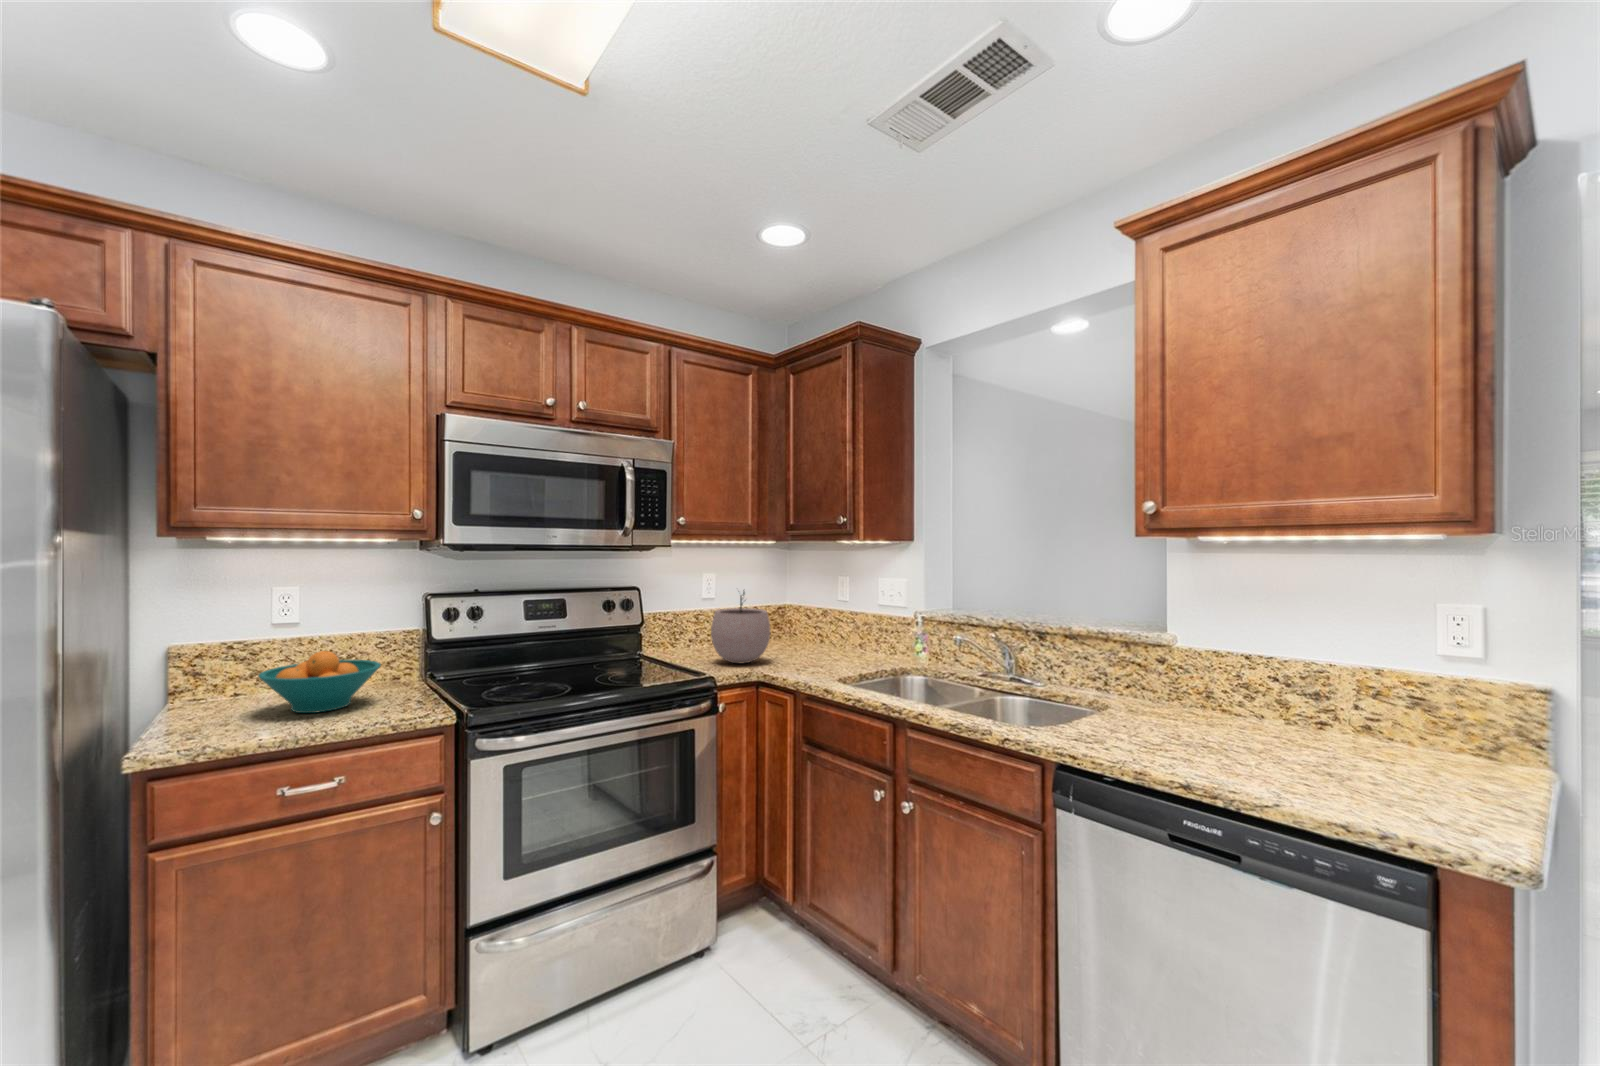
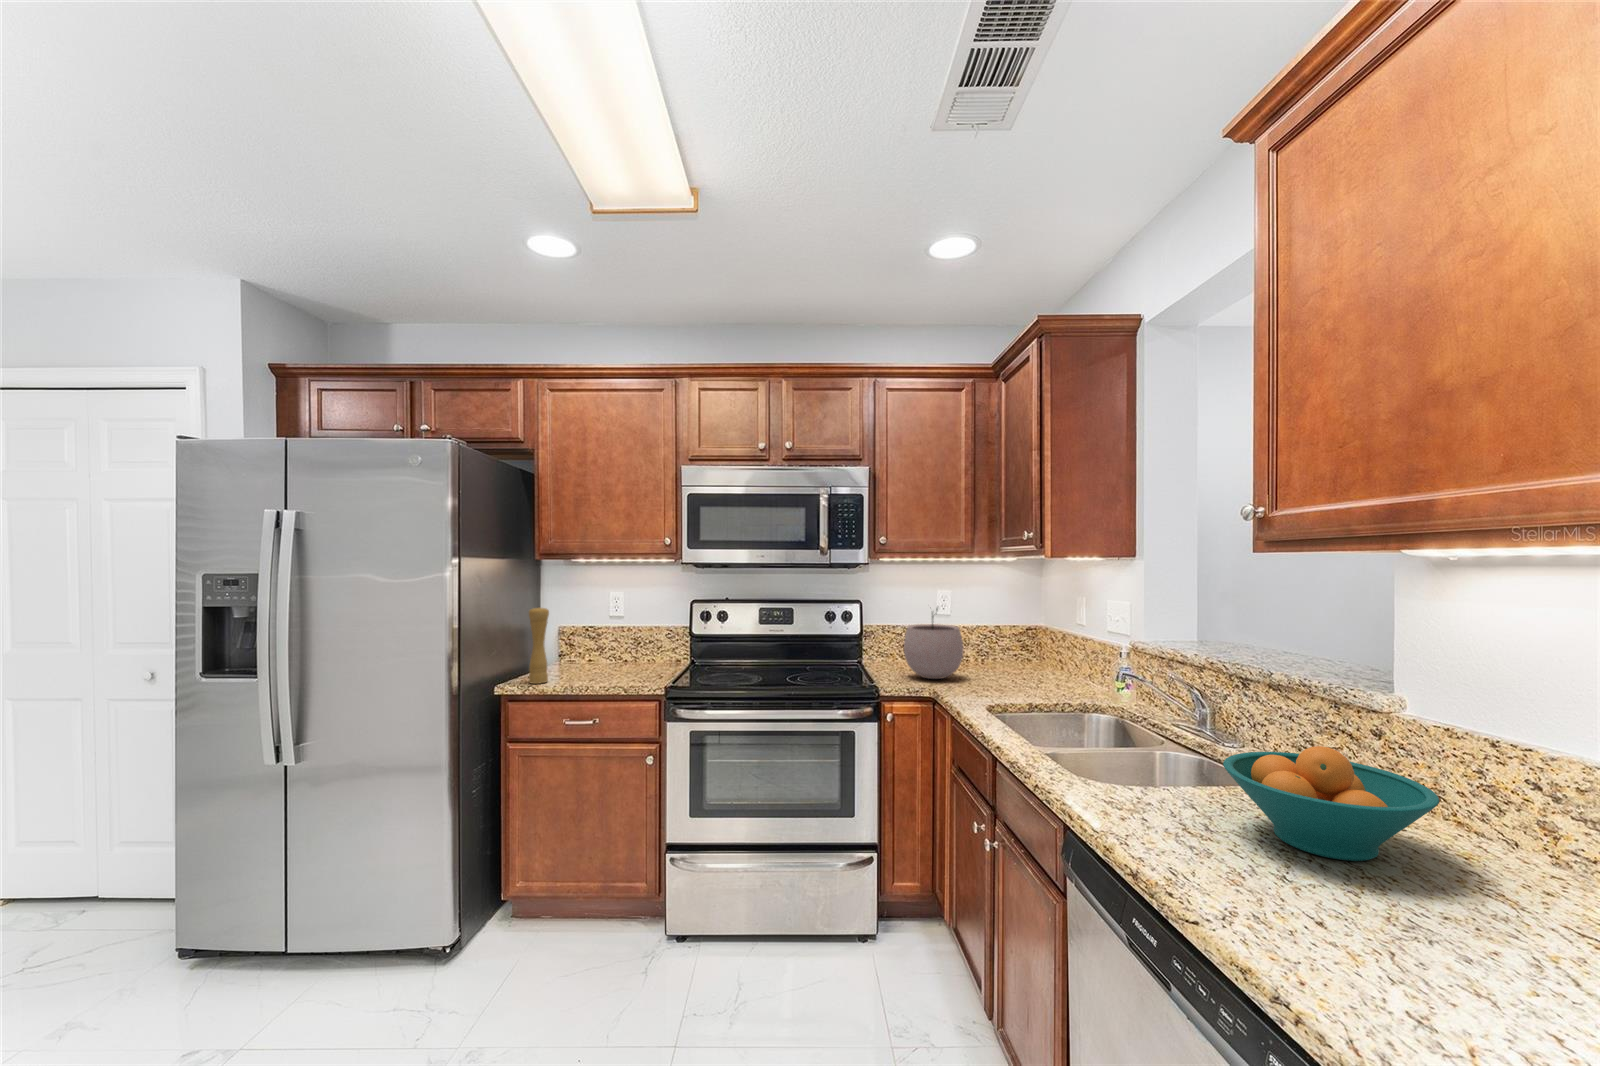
pepper mill: none [174,614,221,745] -> present [529,607,549,684]
fruit bowl: present [258,651,381,713] -> present [1223,746,1439,861]

